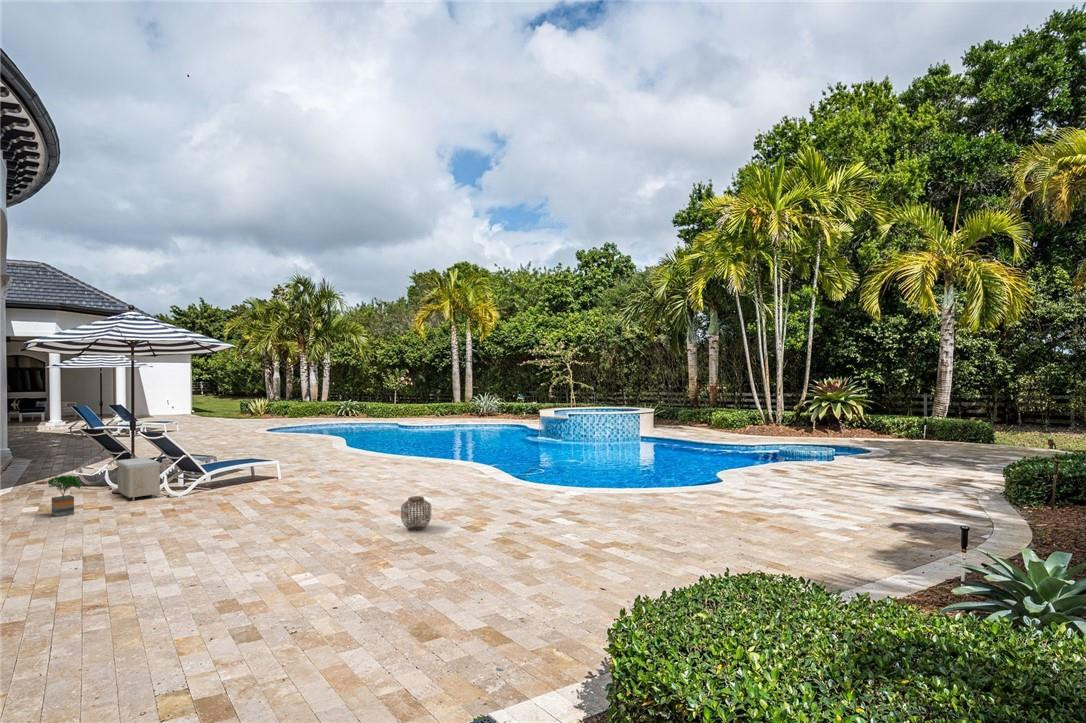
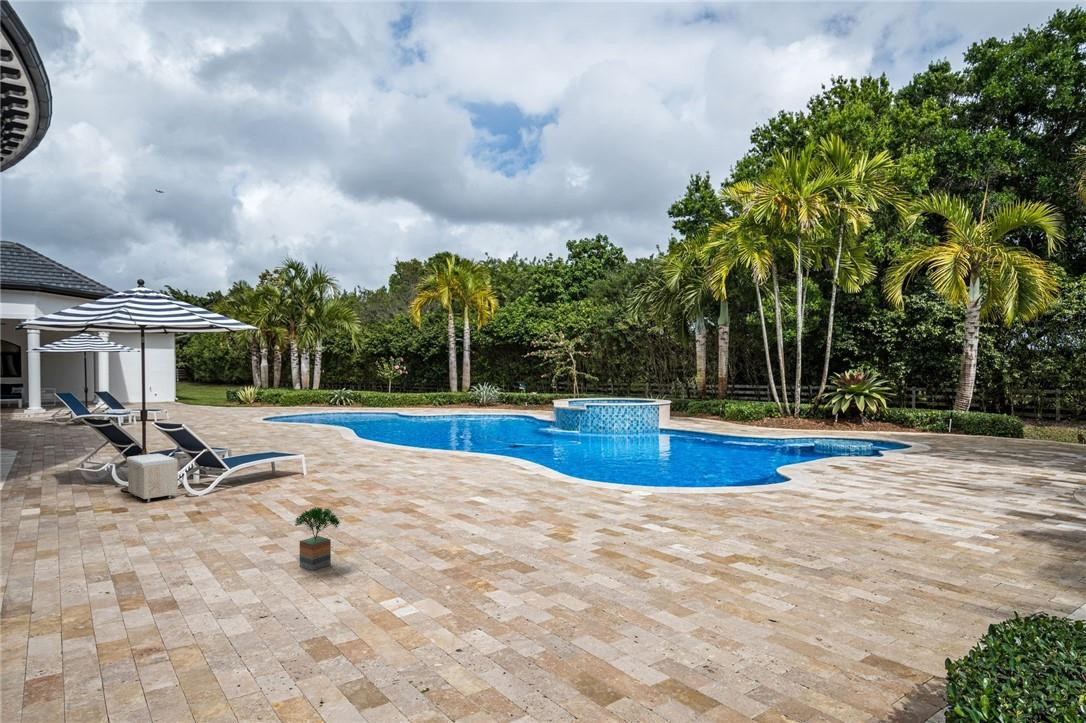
potted tree: present [47,475,81,517] -> present [295,508,340,571]
woven basket: present [401,496,431,531] -> none [469,499,502,538]

